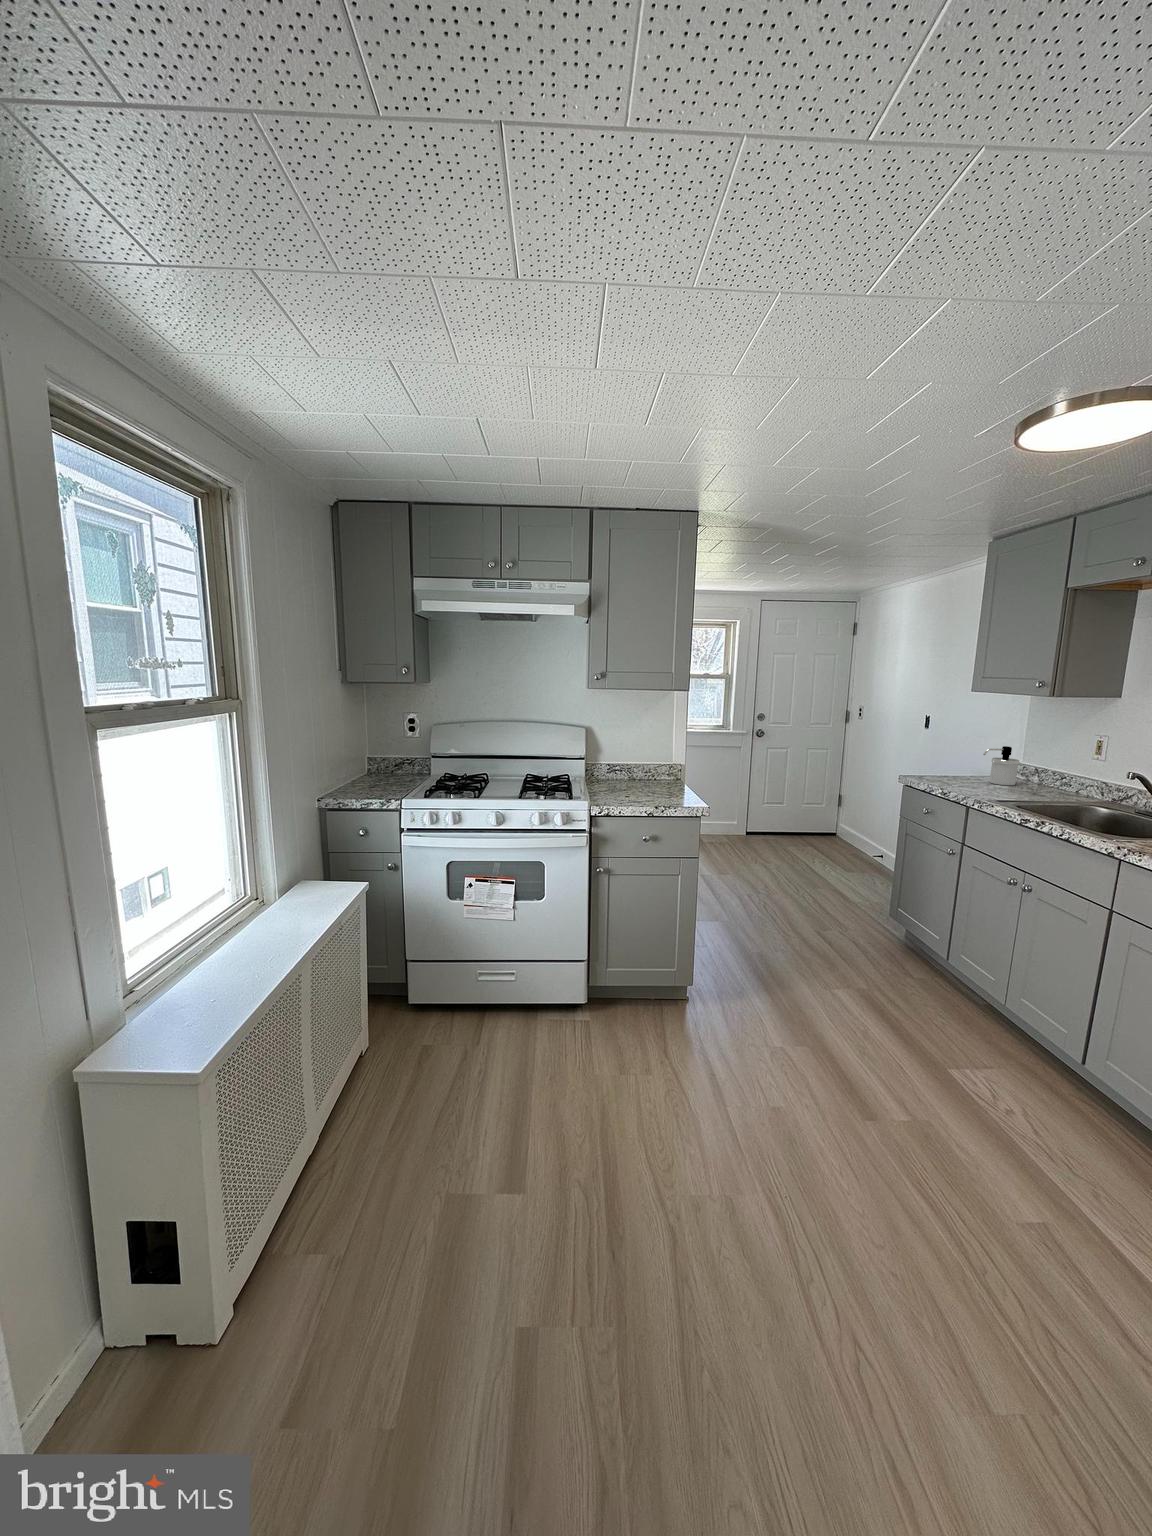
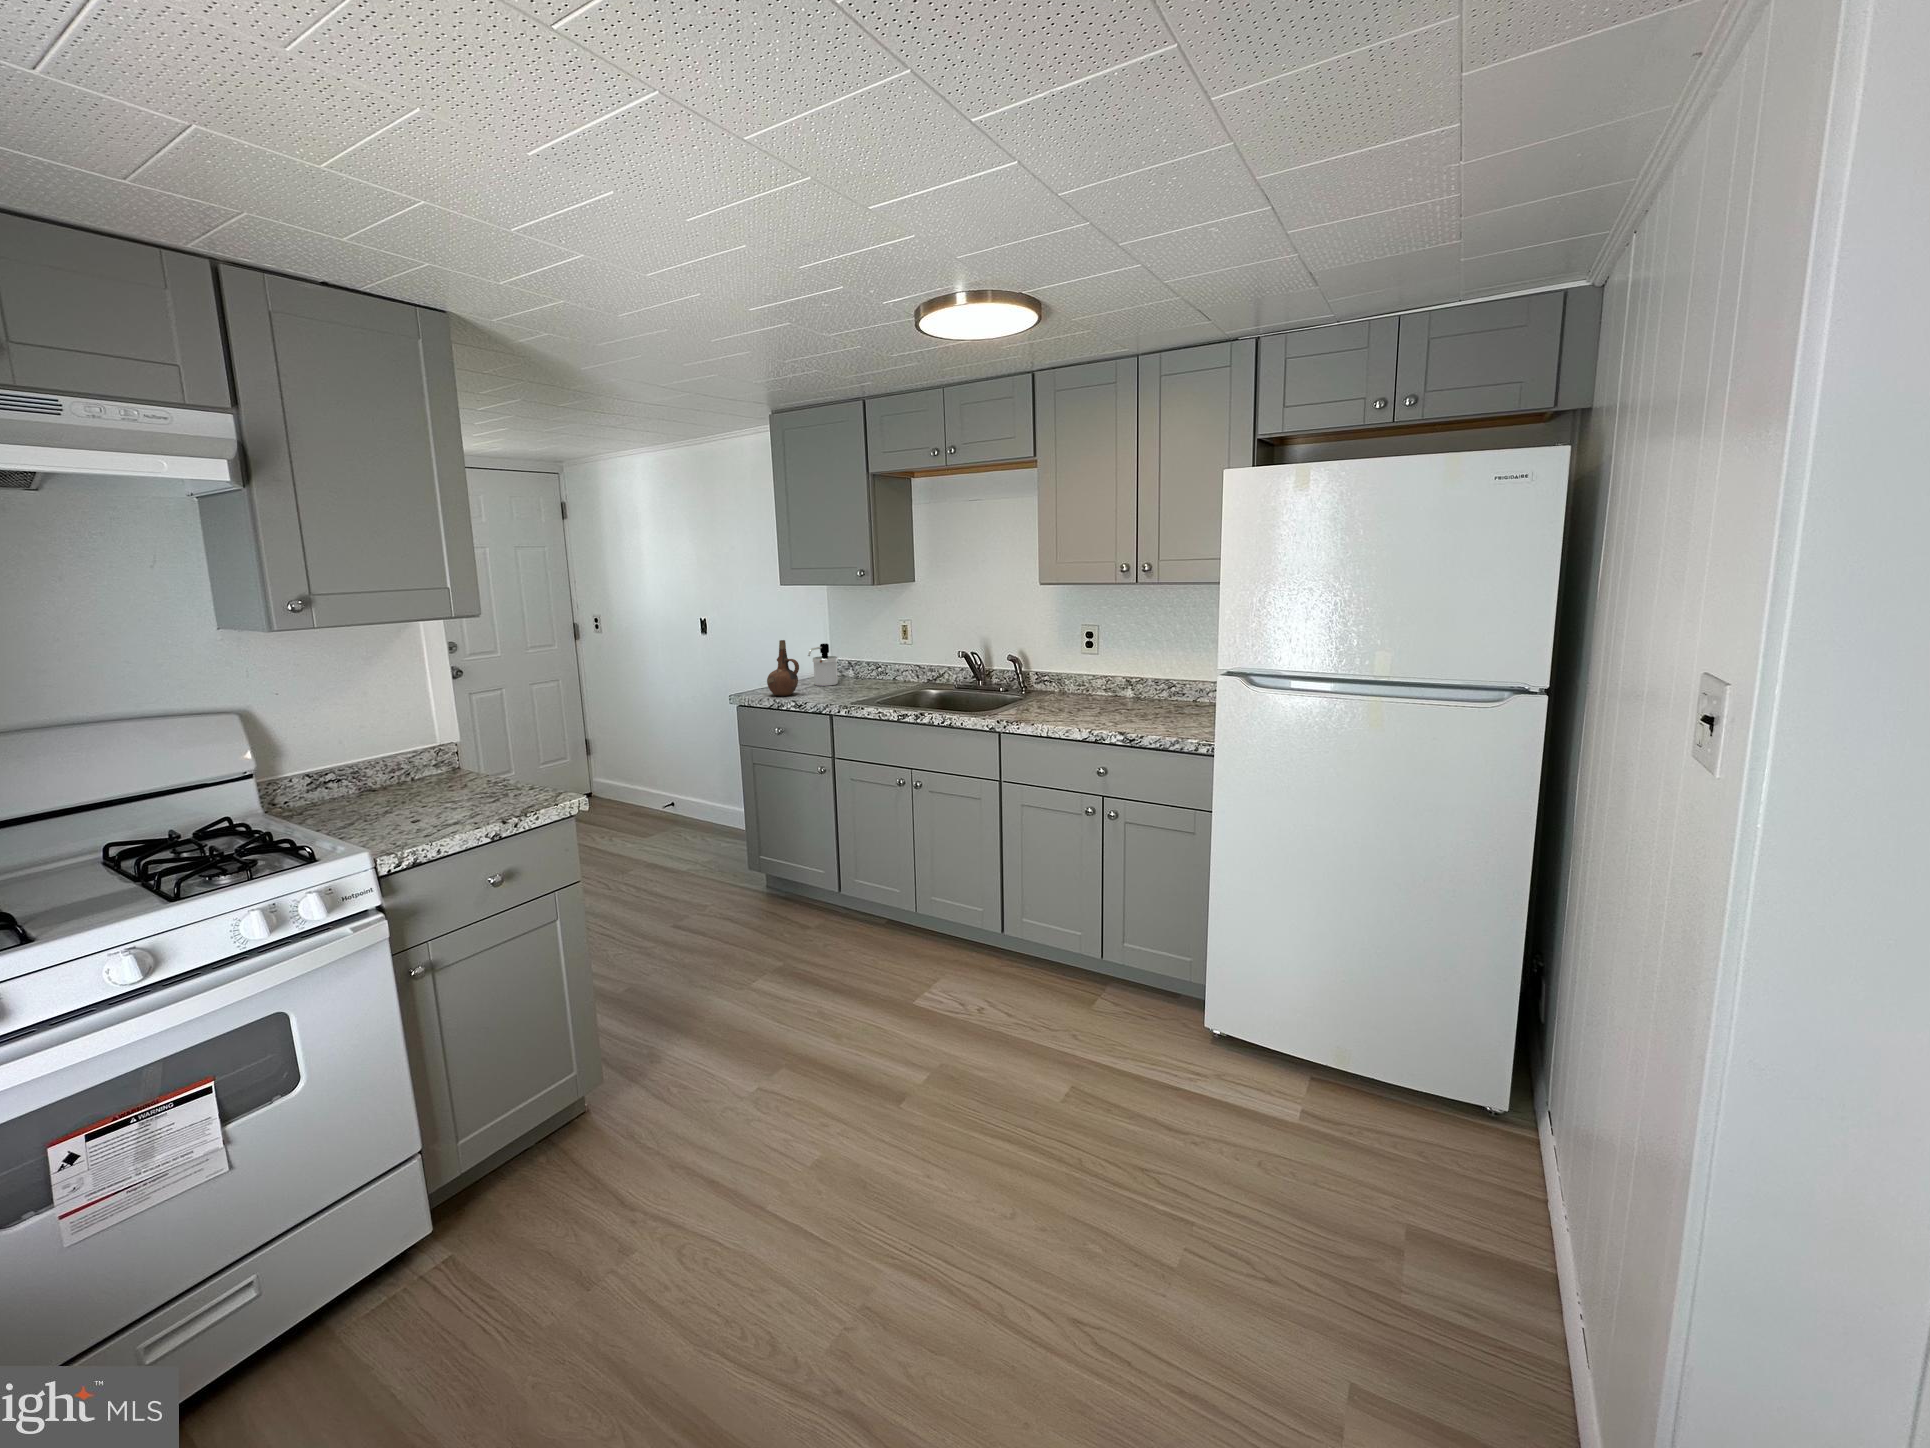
ceramic pitcher: none [931,737,964,785] -> present [767,640,799,696]

